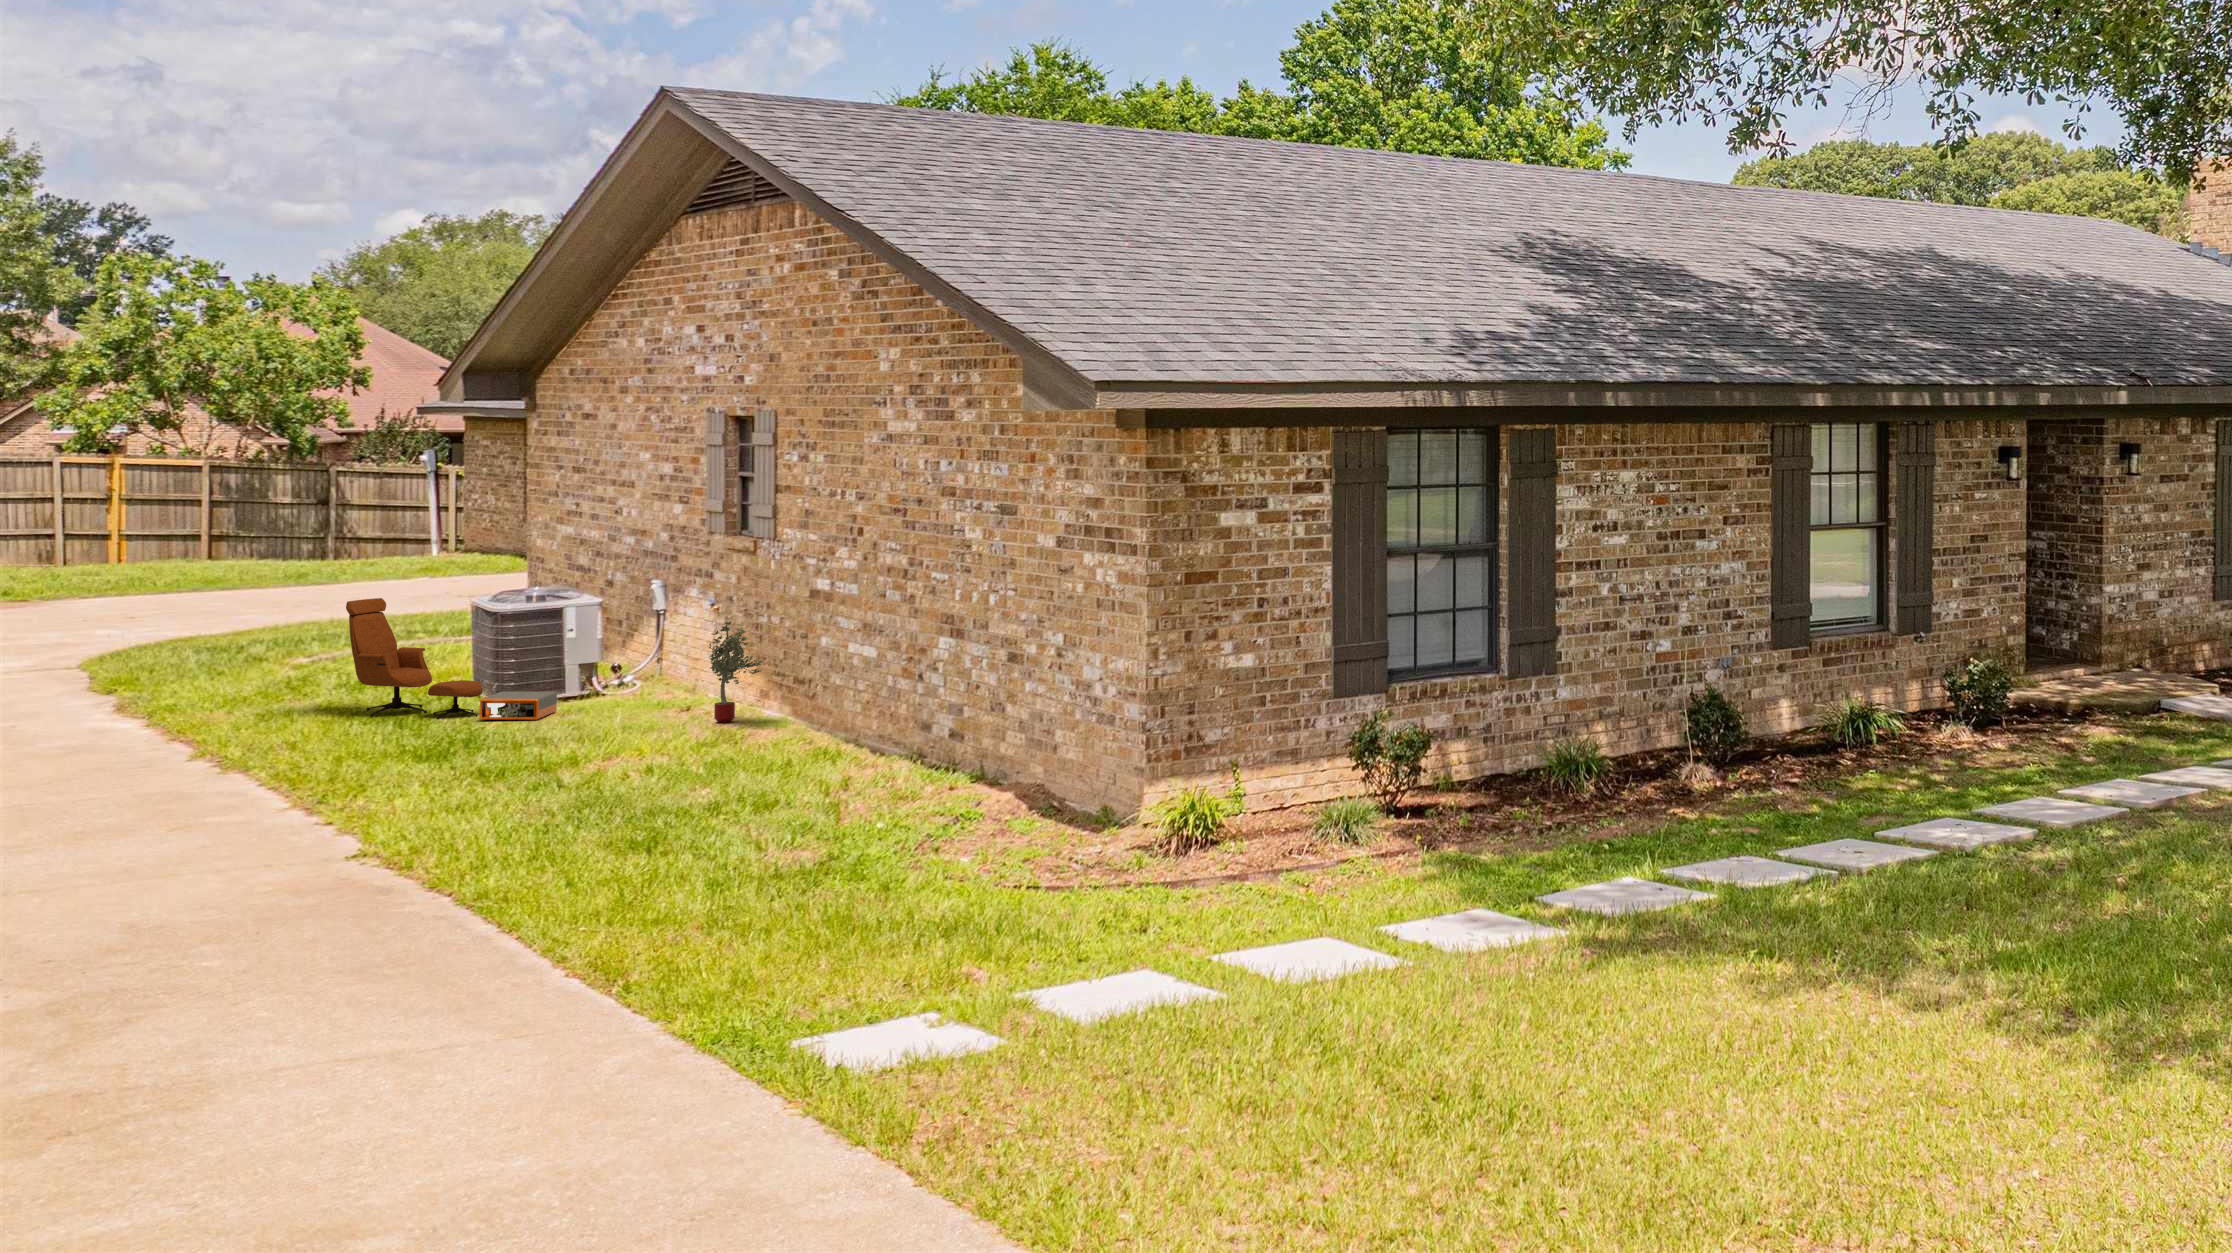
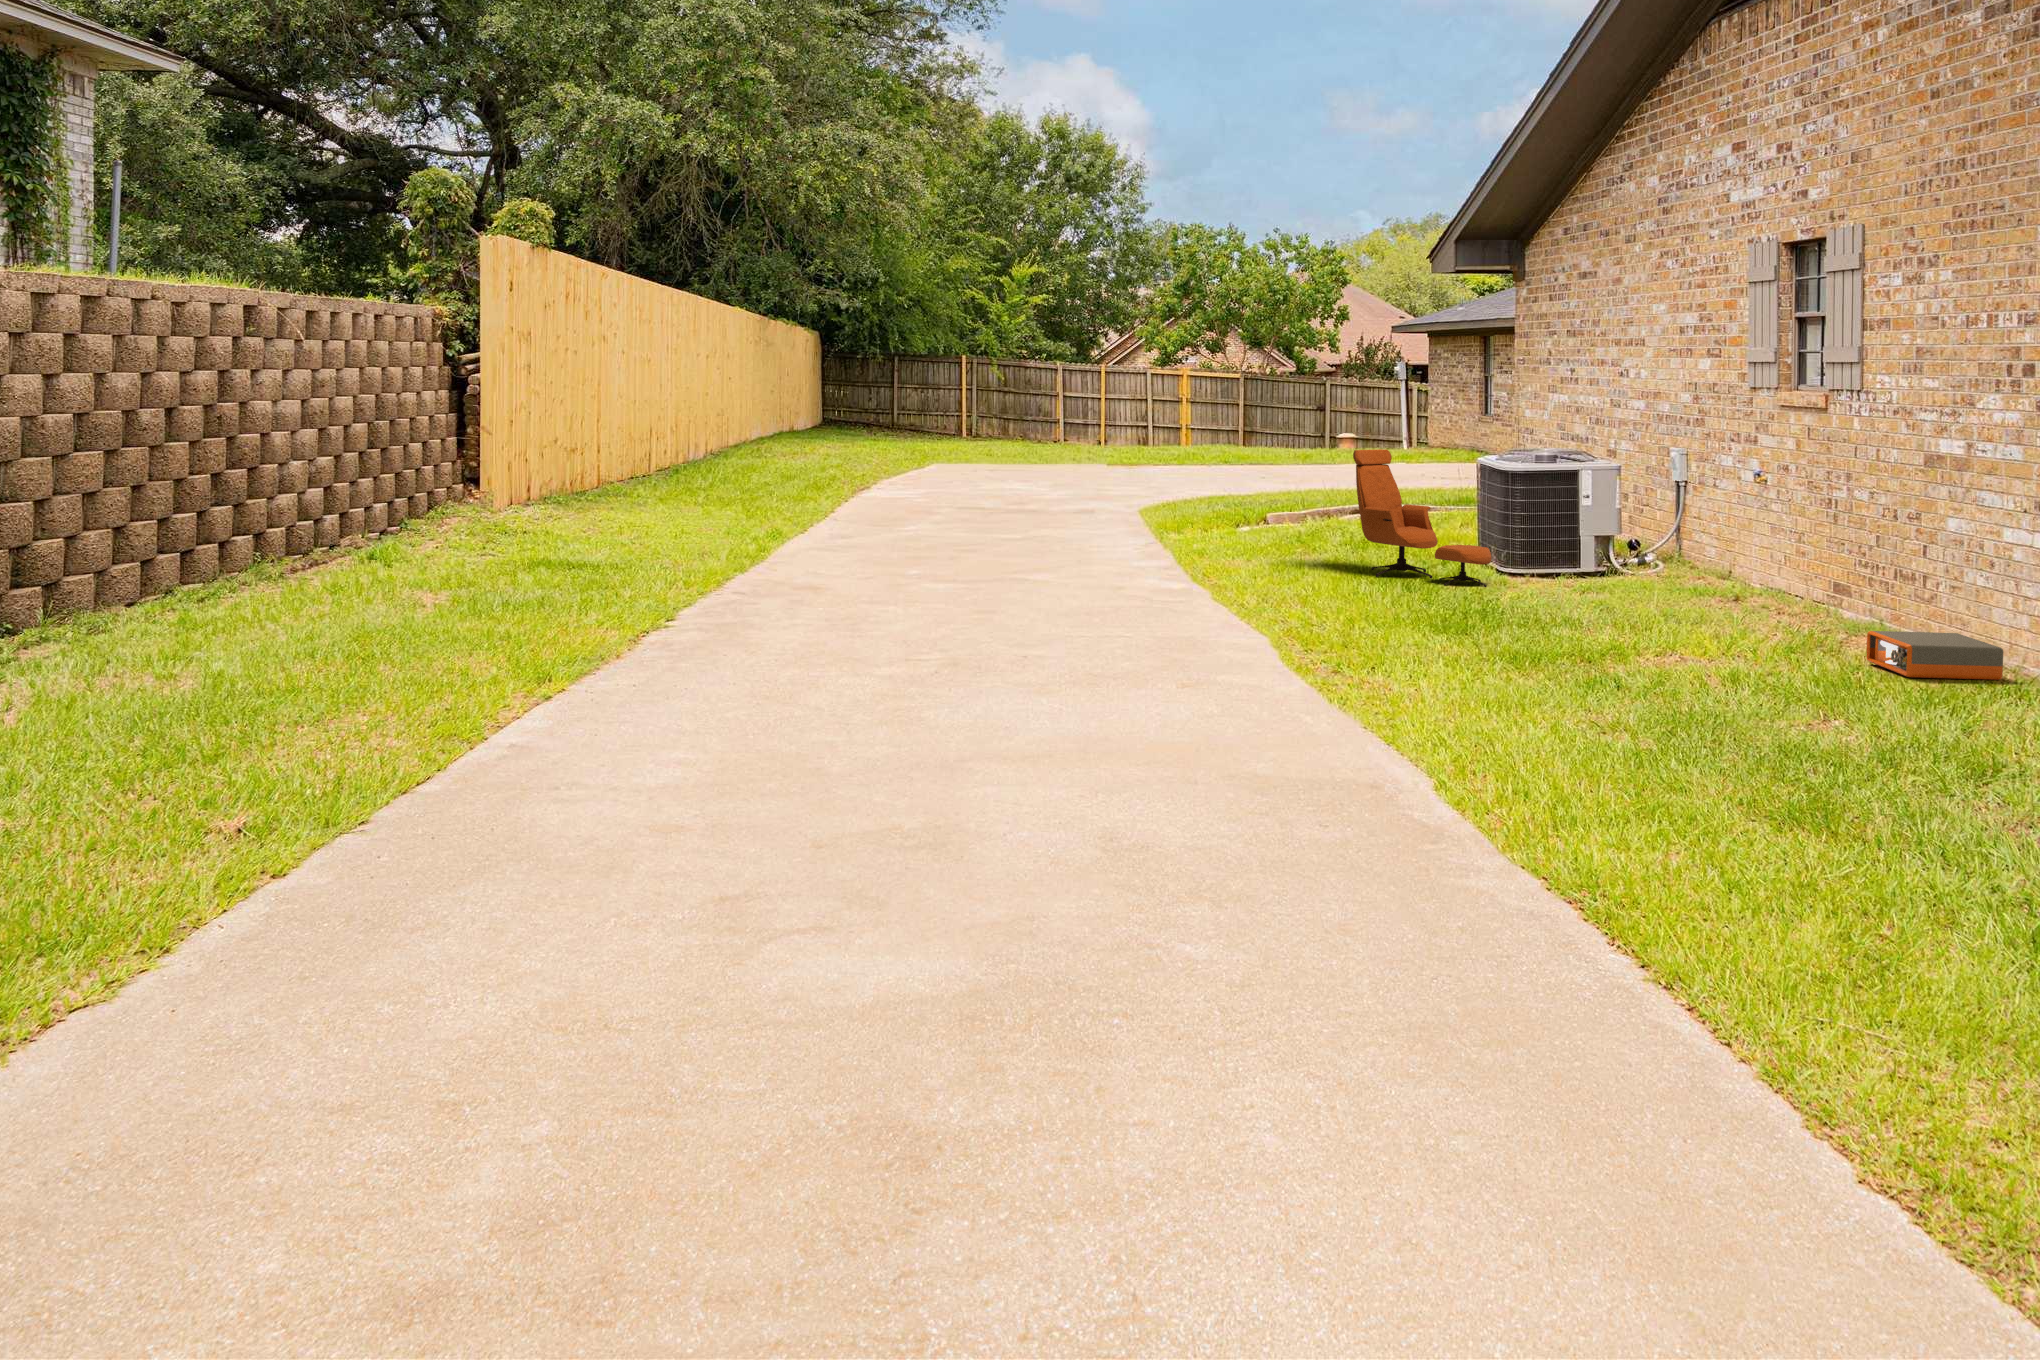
potted tree: present [709,622,763,723] -> none [1765,495,1841,625]
storage box: present [480,691,557,720] -> present [1866,631,2003,680]

